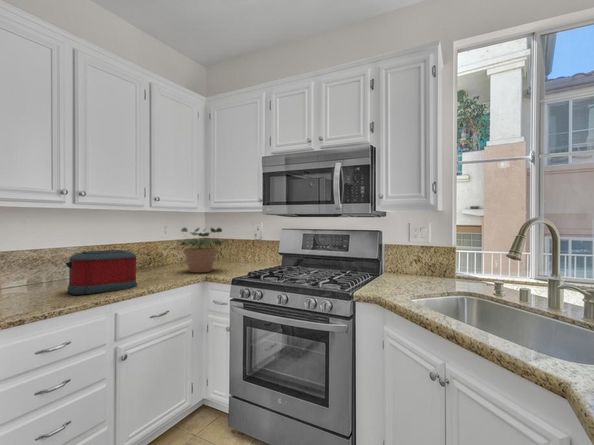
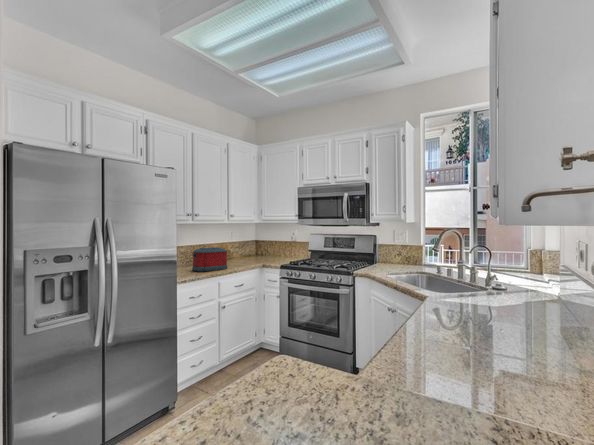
potted plant: present [178,227,225,273] -> none [243,233,276,262]

